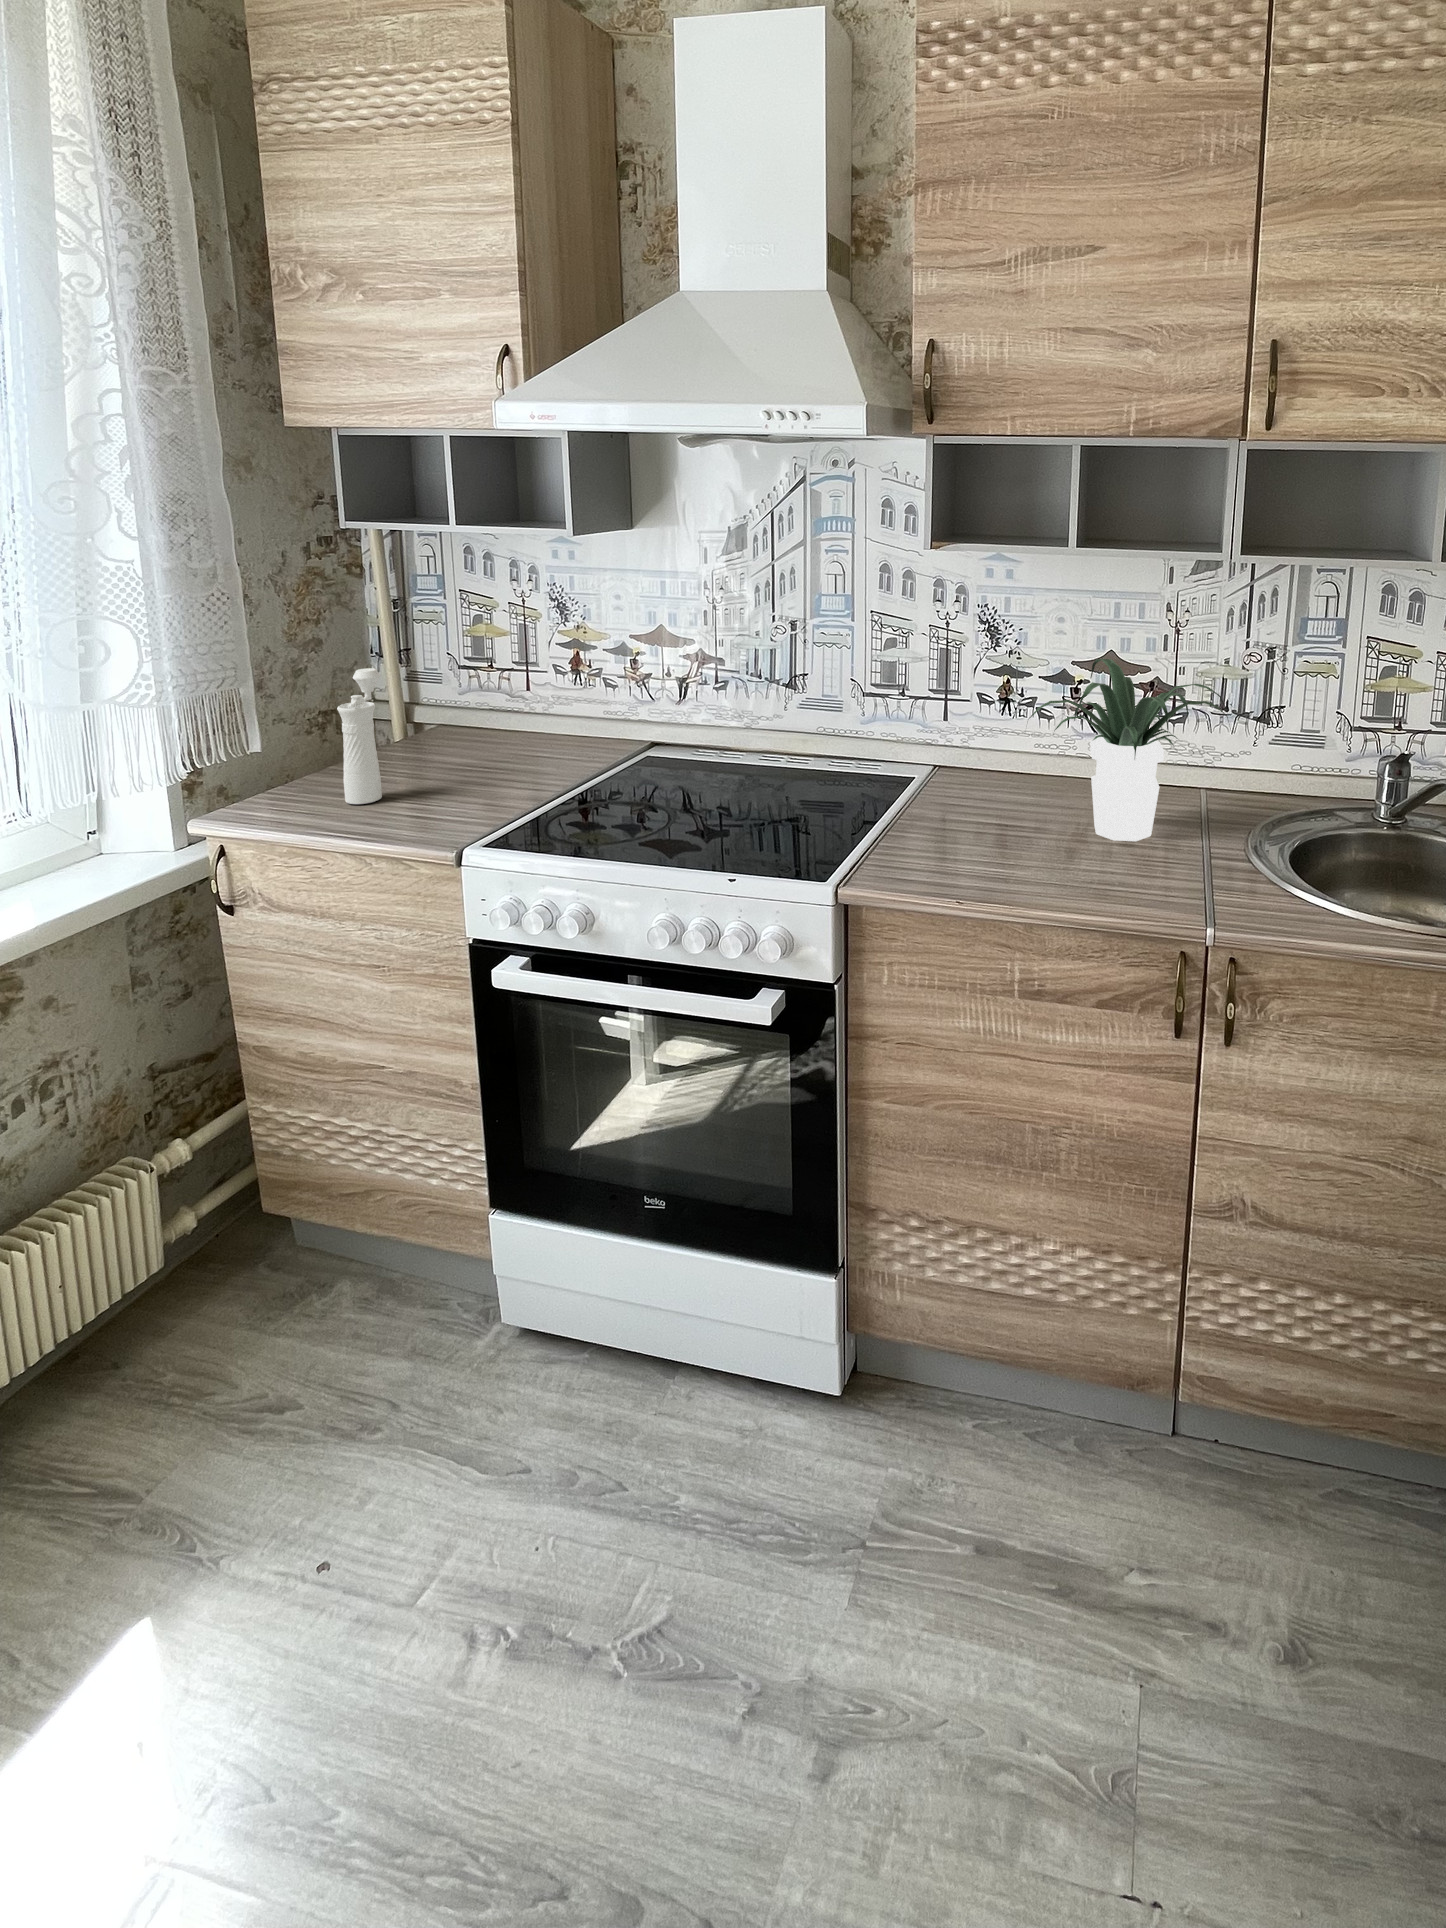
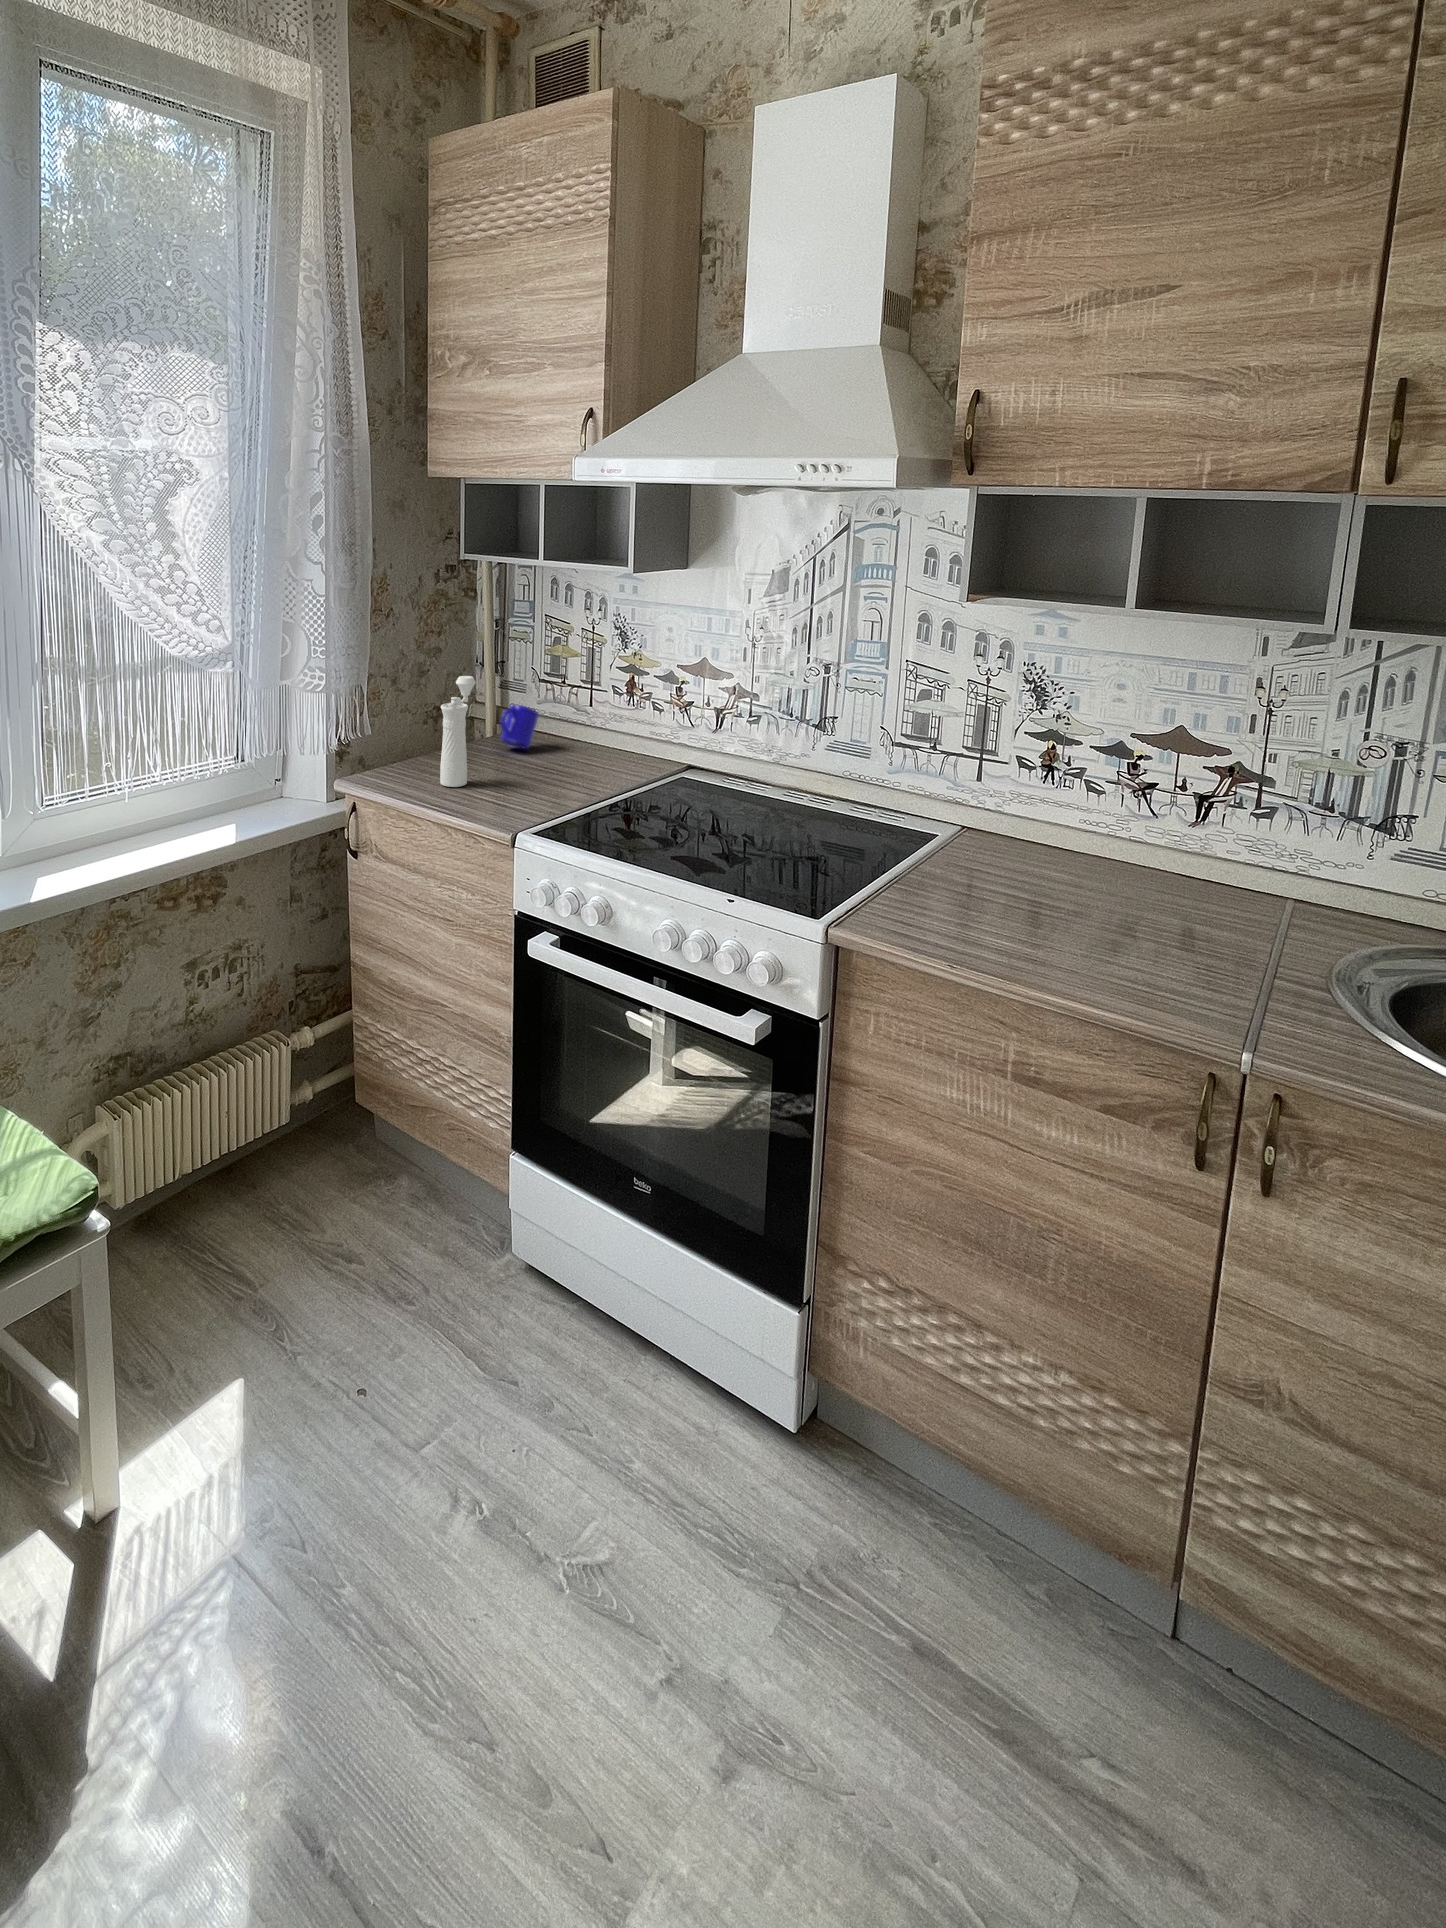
potted plant: present [1029,659,1228,841] -> none [1049,732,1318,941]
mug: none [415,697,463,747] -> present [501,705,539,749]

